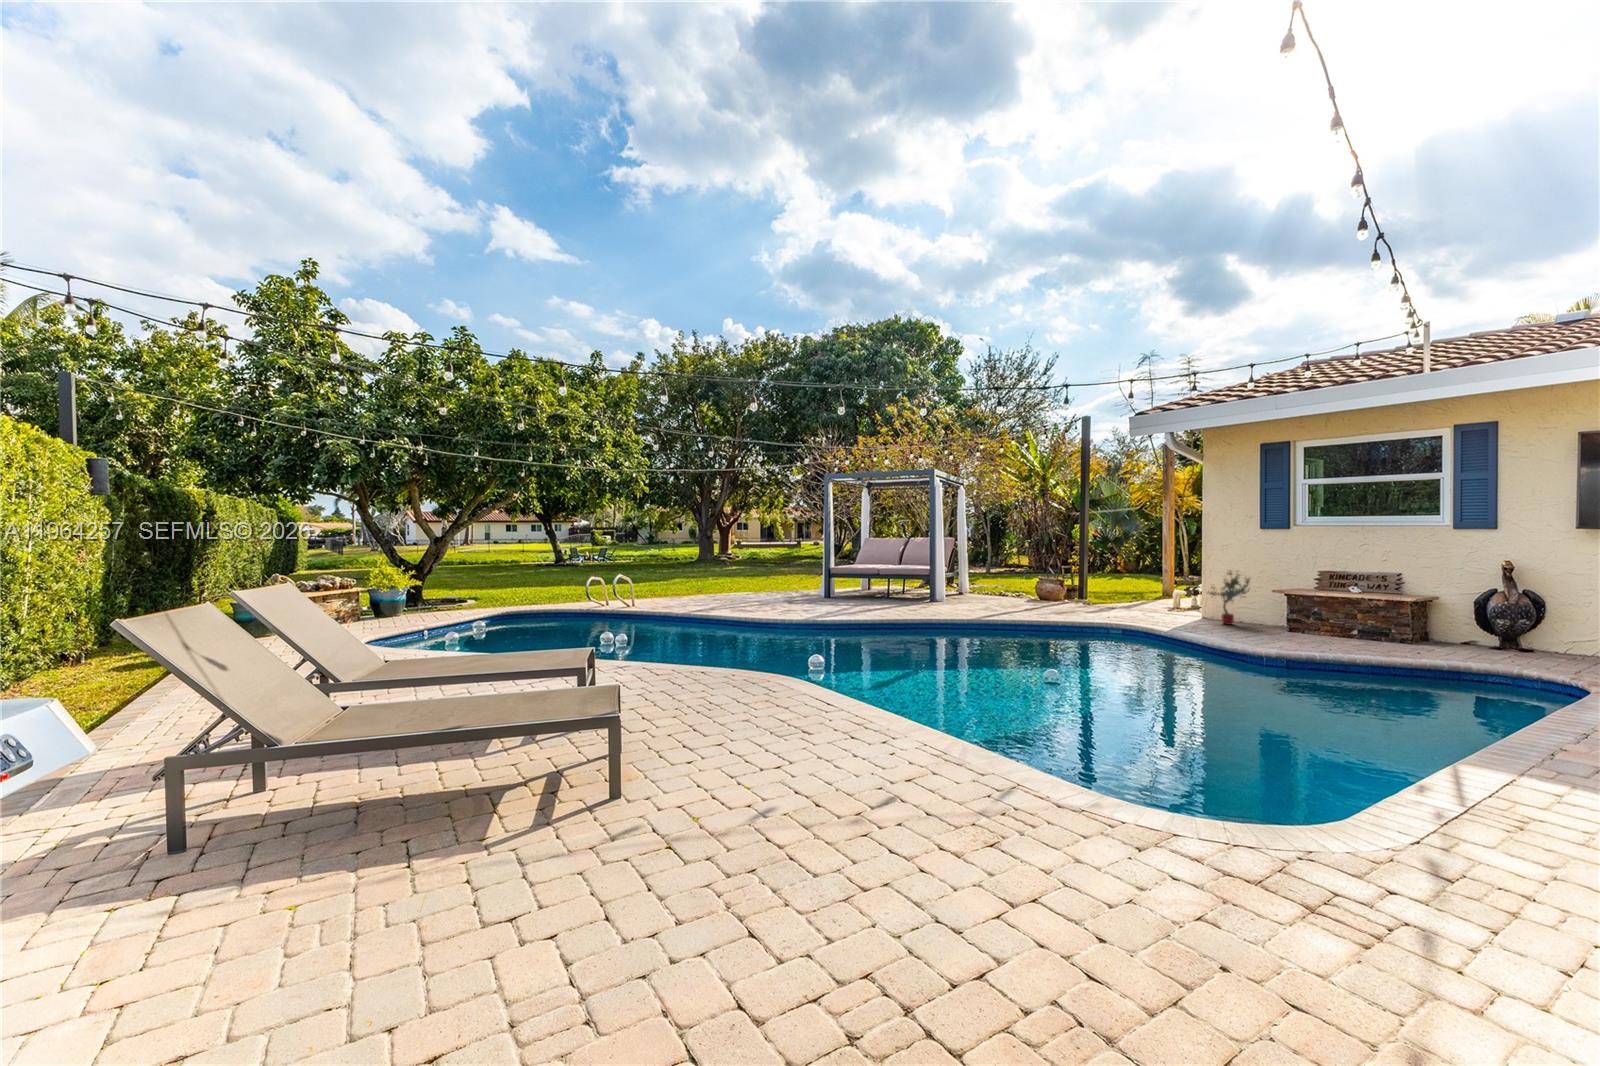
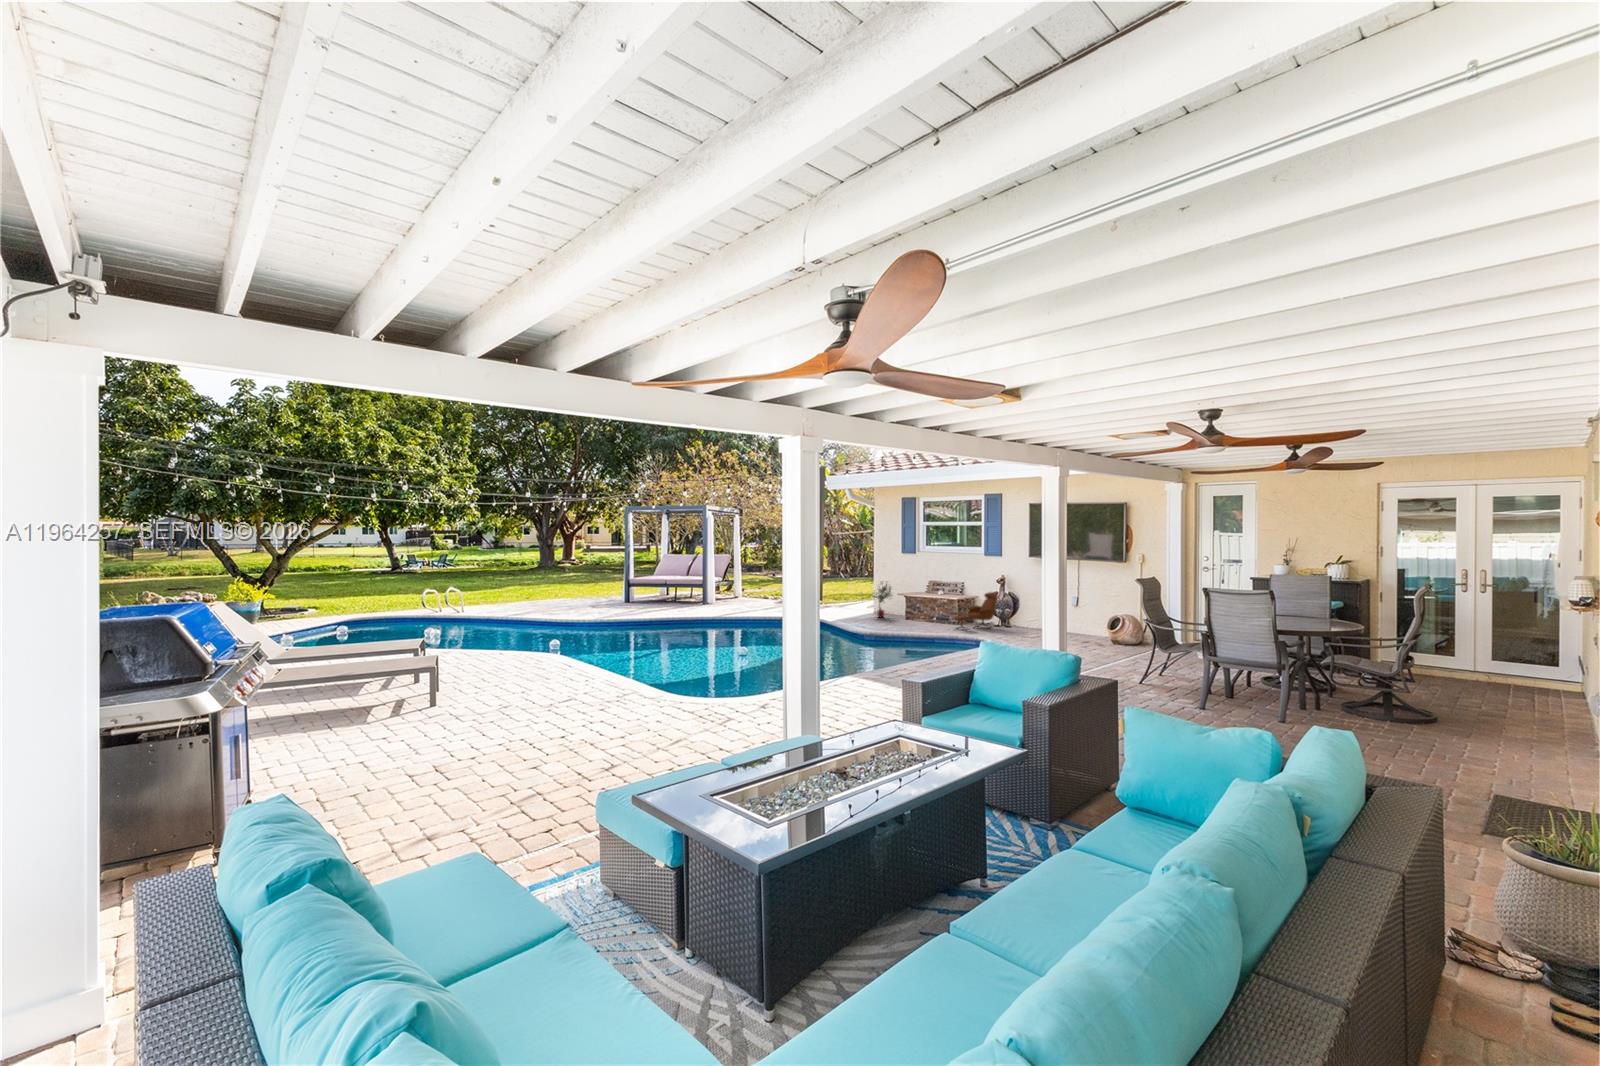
lounge chair: none [1407,588,1489,651] -> present [954,592,998,628]

